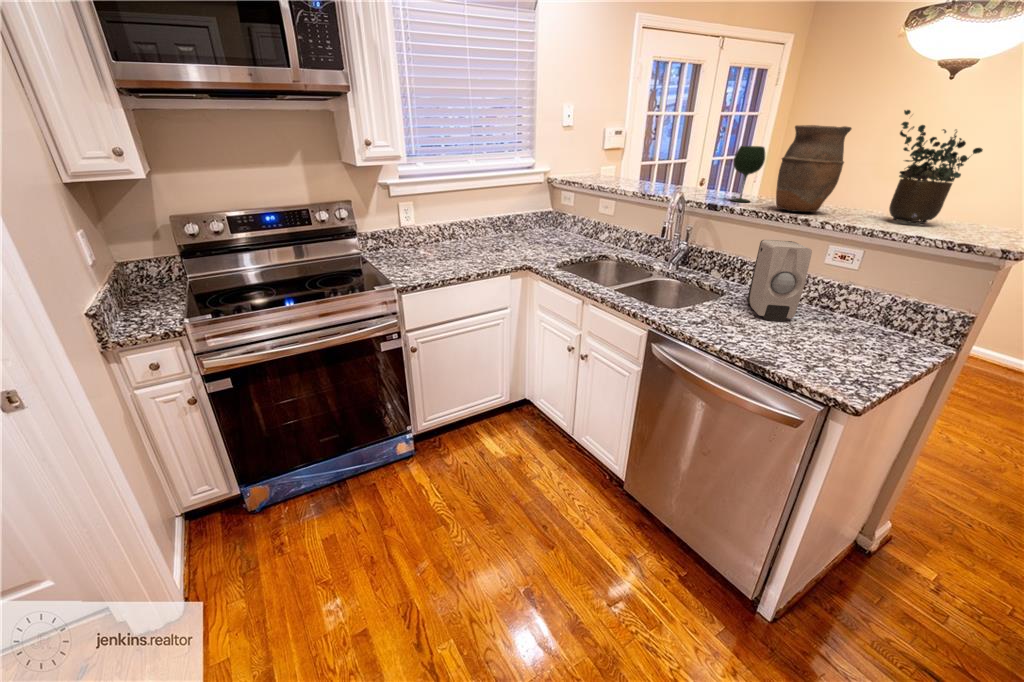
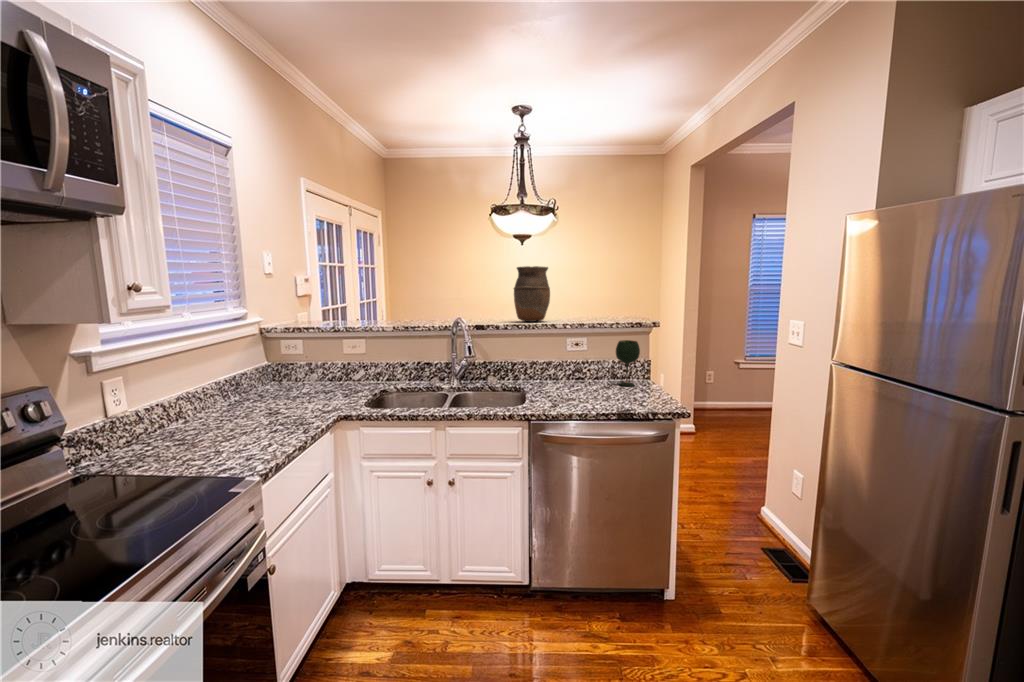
potted plant: present [889,110,983,224] -> none [564,258,608,319]
wine glass: present [731,146,765,202] -> present [616,340,640,386]
soap dispenser: present [747,240,812,322] -> none [543,338,585,391]

